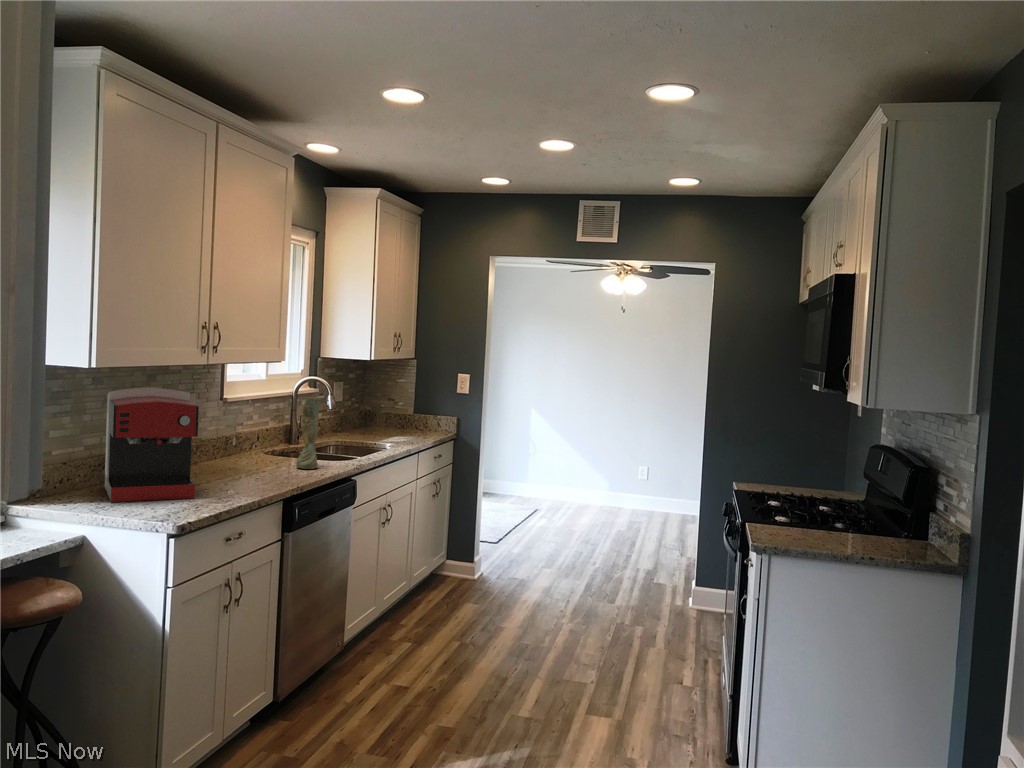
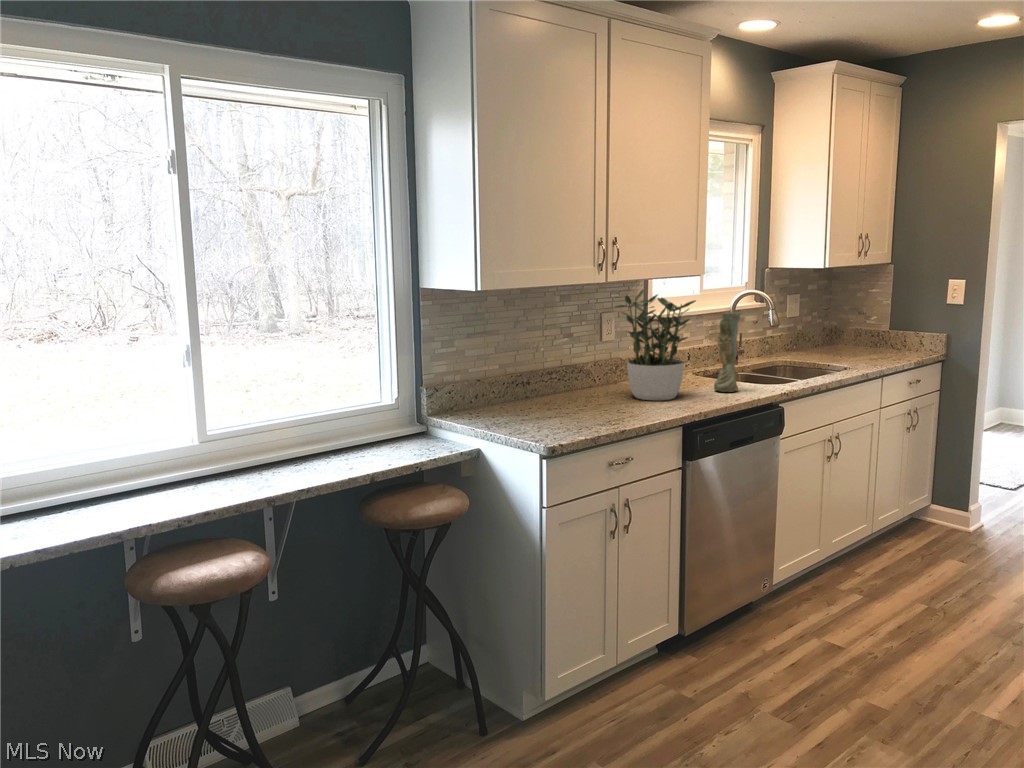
potted plant: none [206,373,288,479] -> present [616,290,696,400]
coffee maker: present [105,388,199,502] -> none [508,308,588,419]

